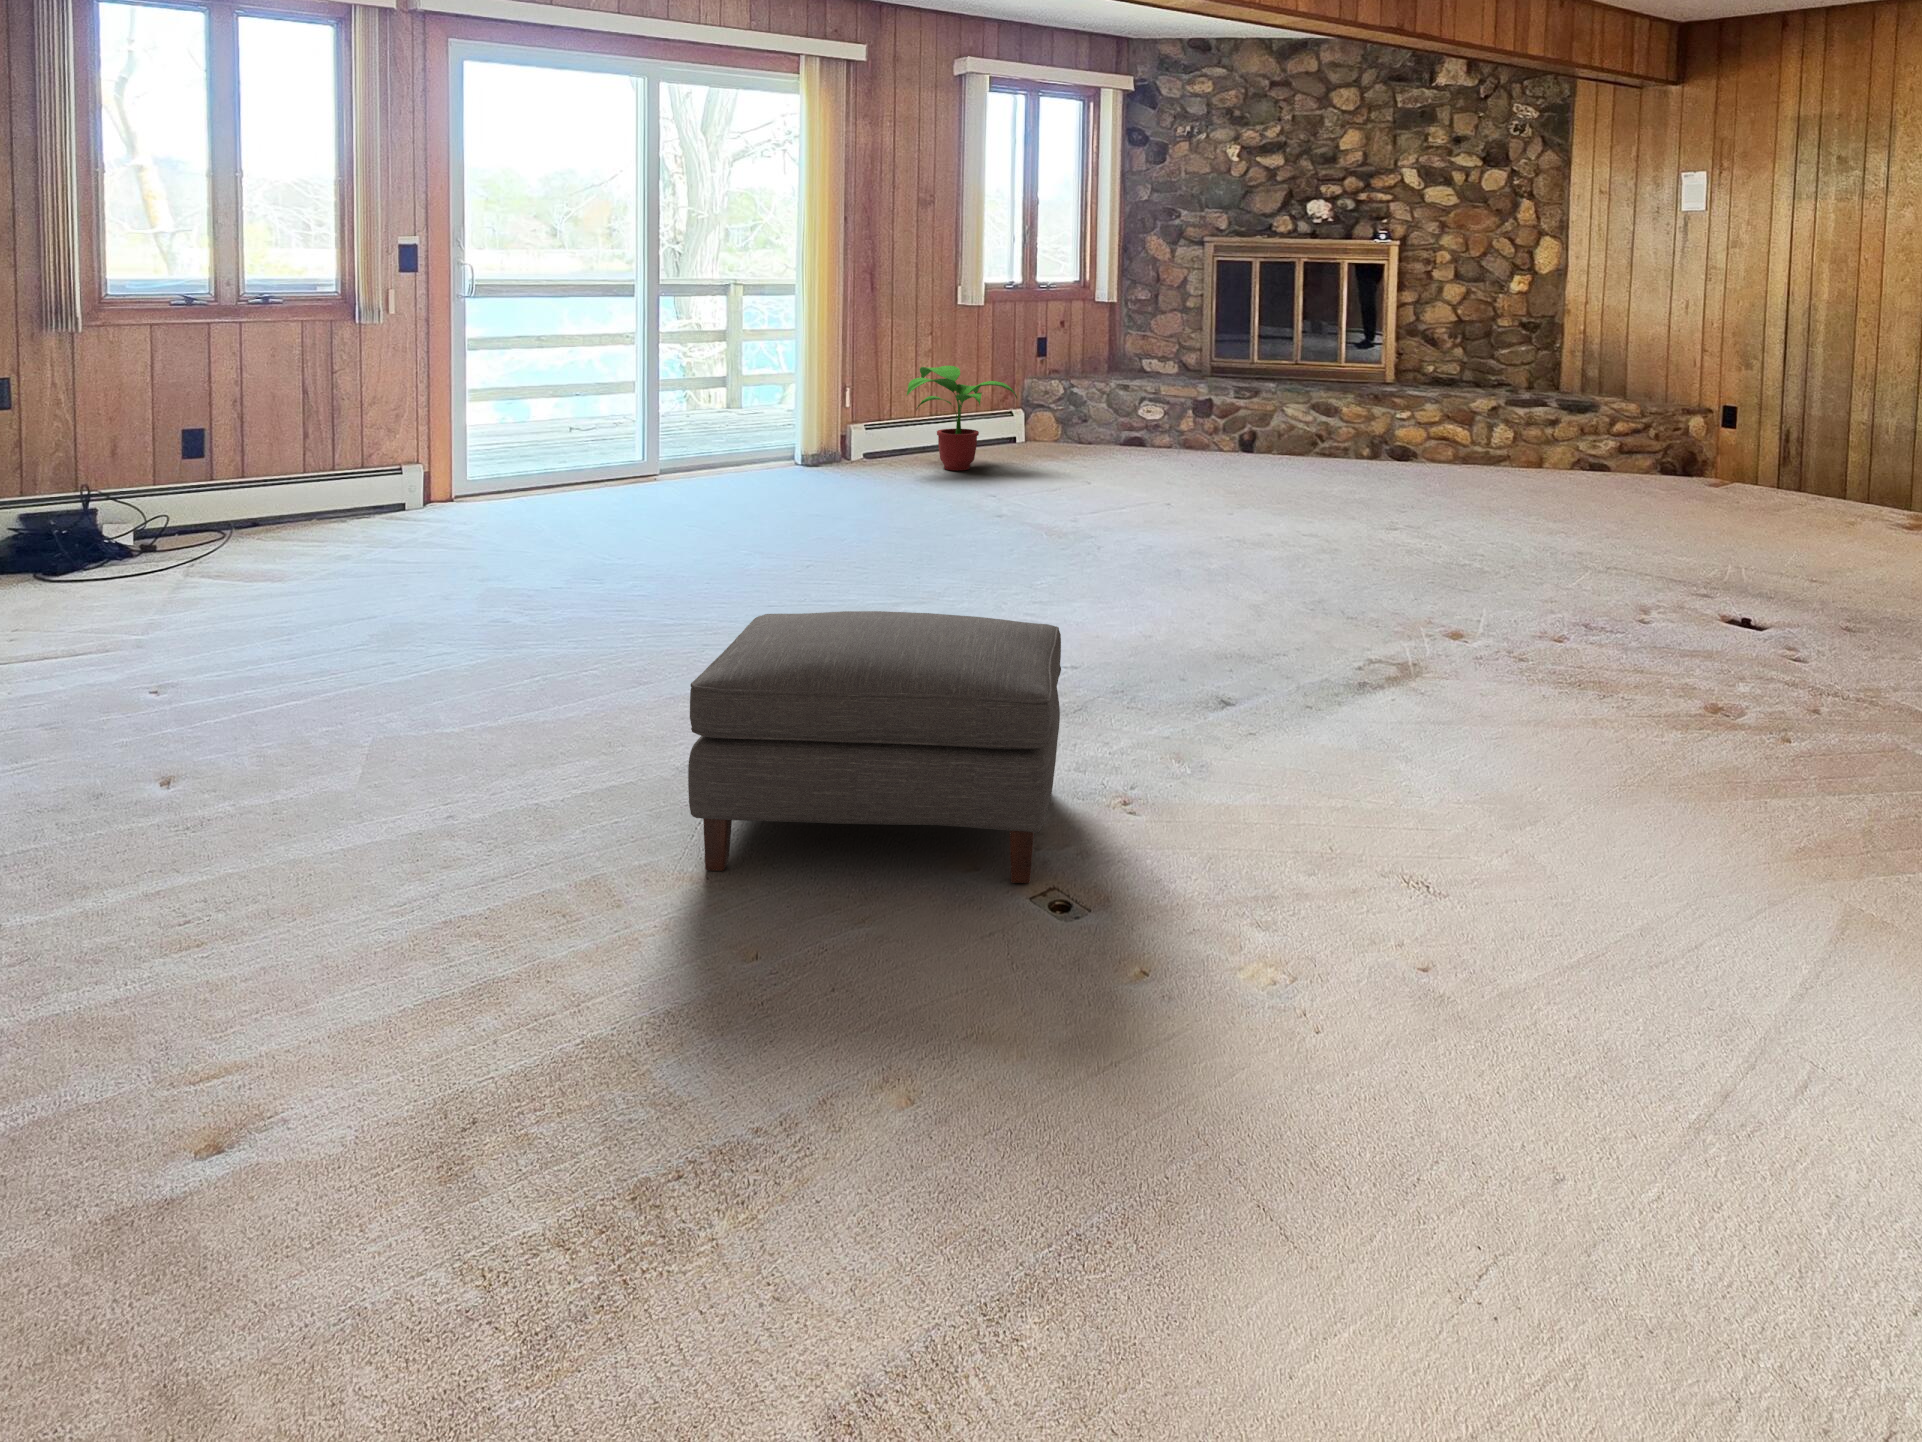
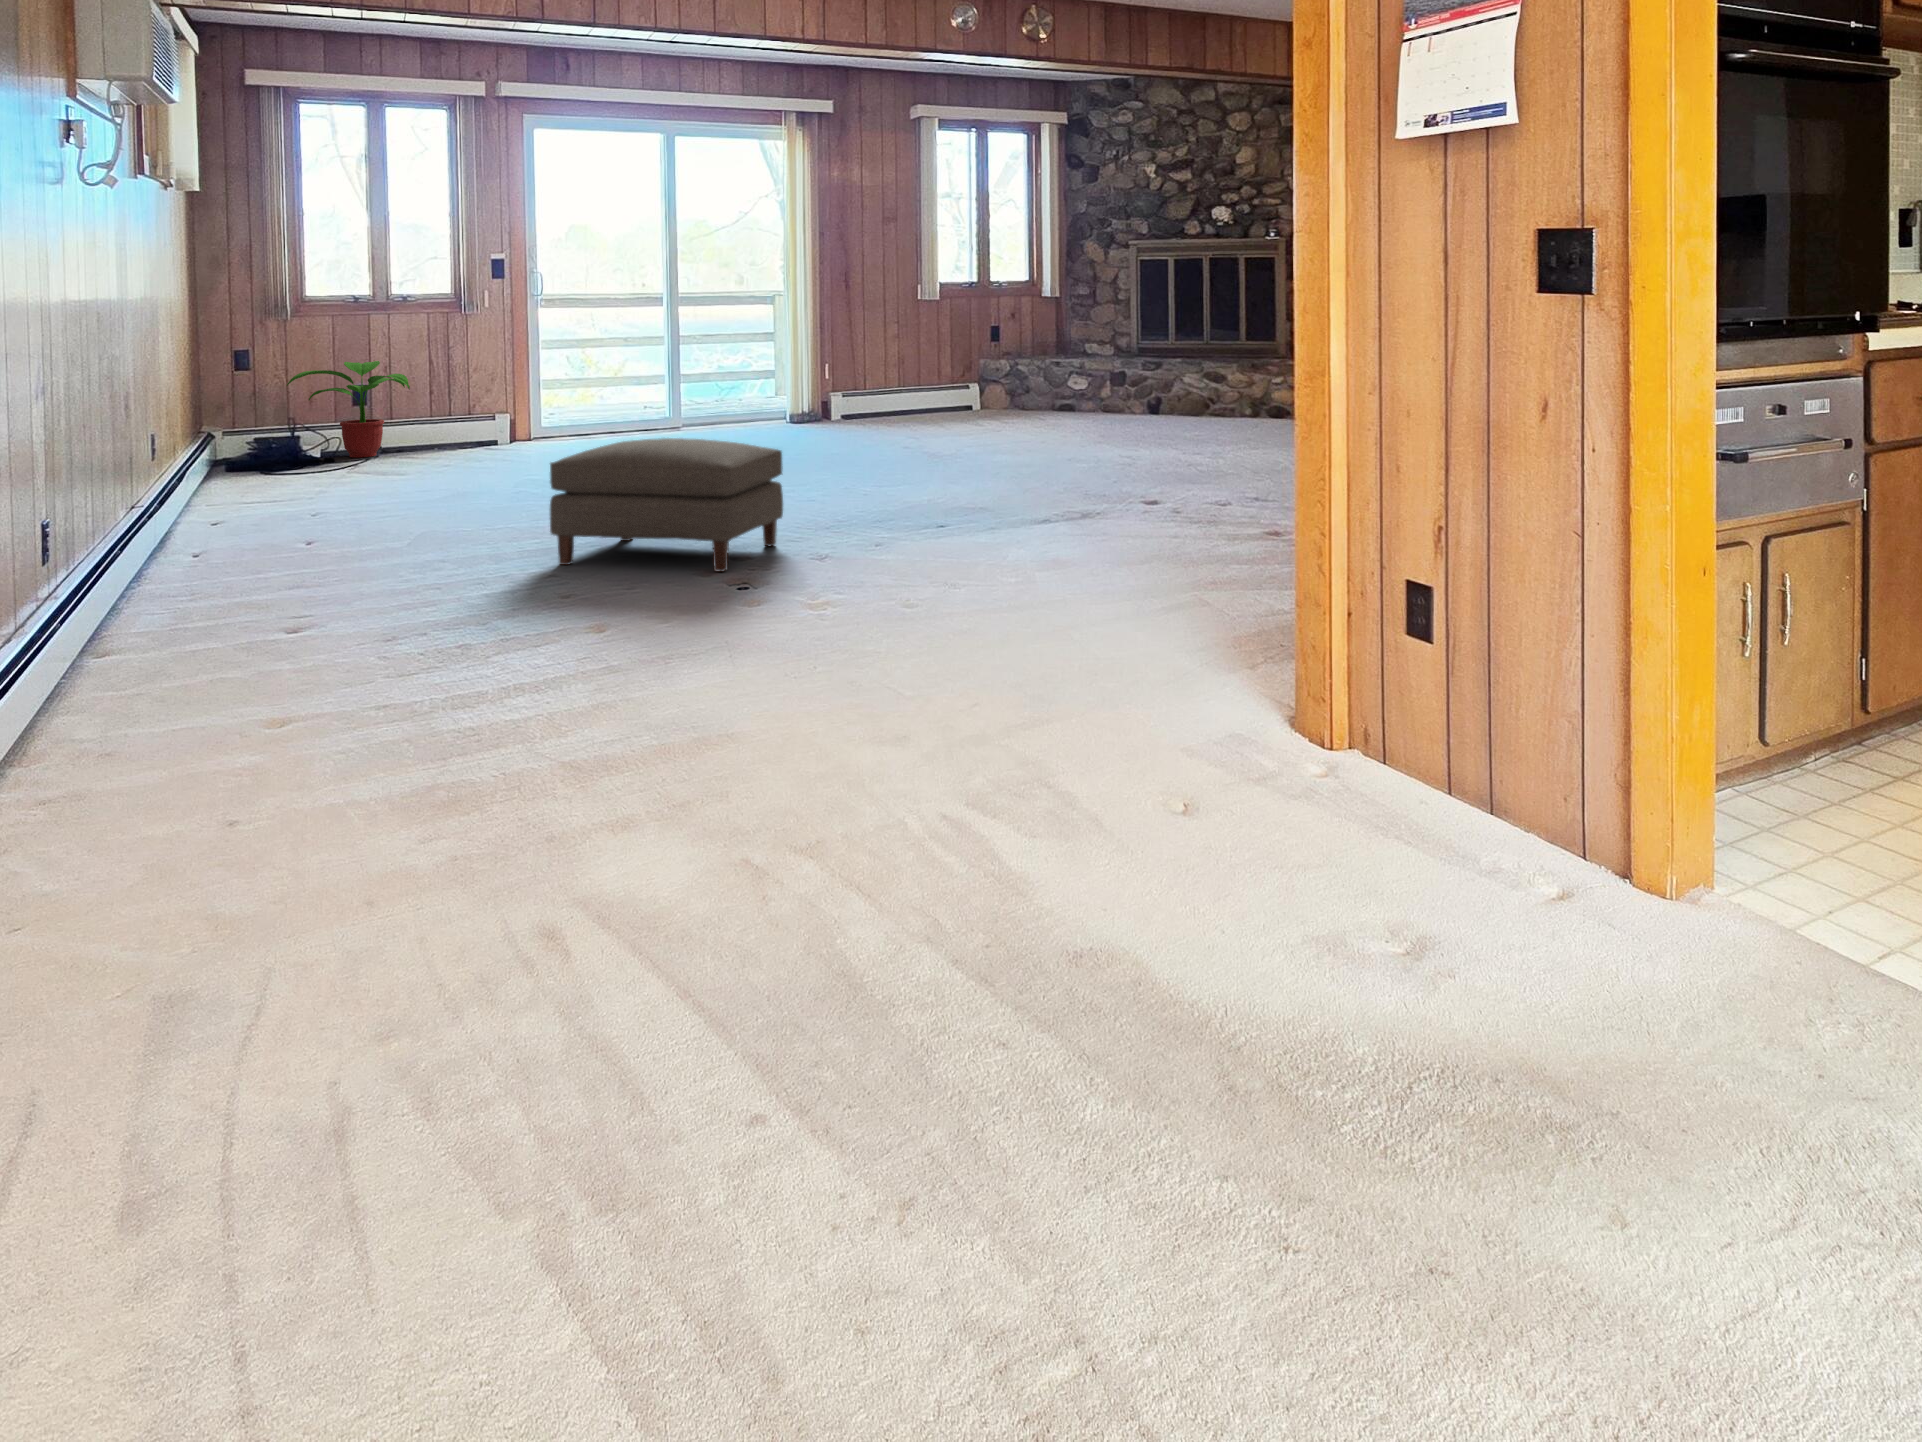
potted plant: present [907,366,1017,470] -> present [287,361,410,457]

